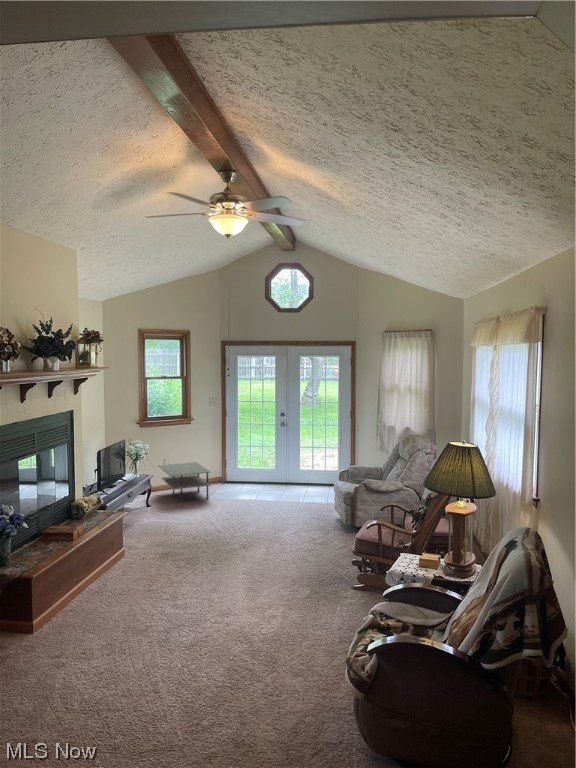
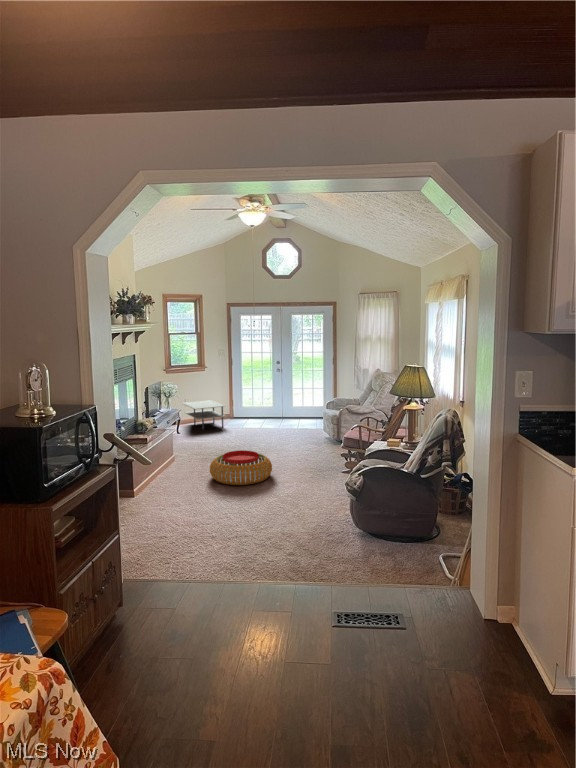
pouf: none [159,552,251,611] -> present [210,451,272,485]

